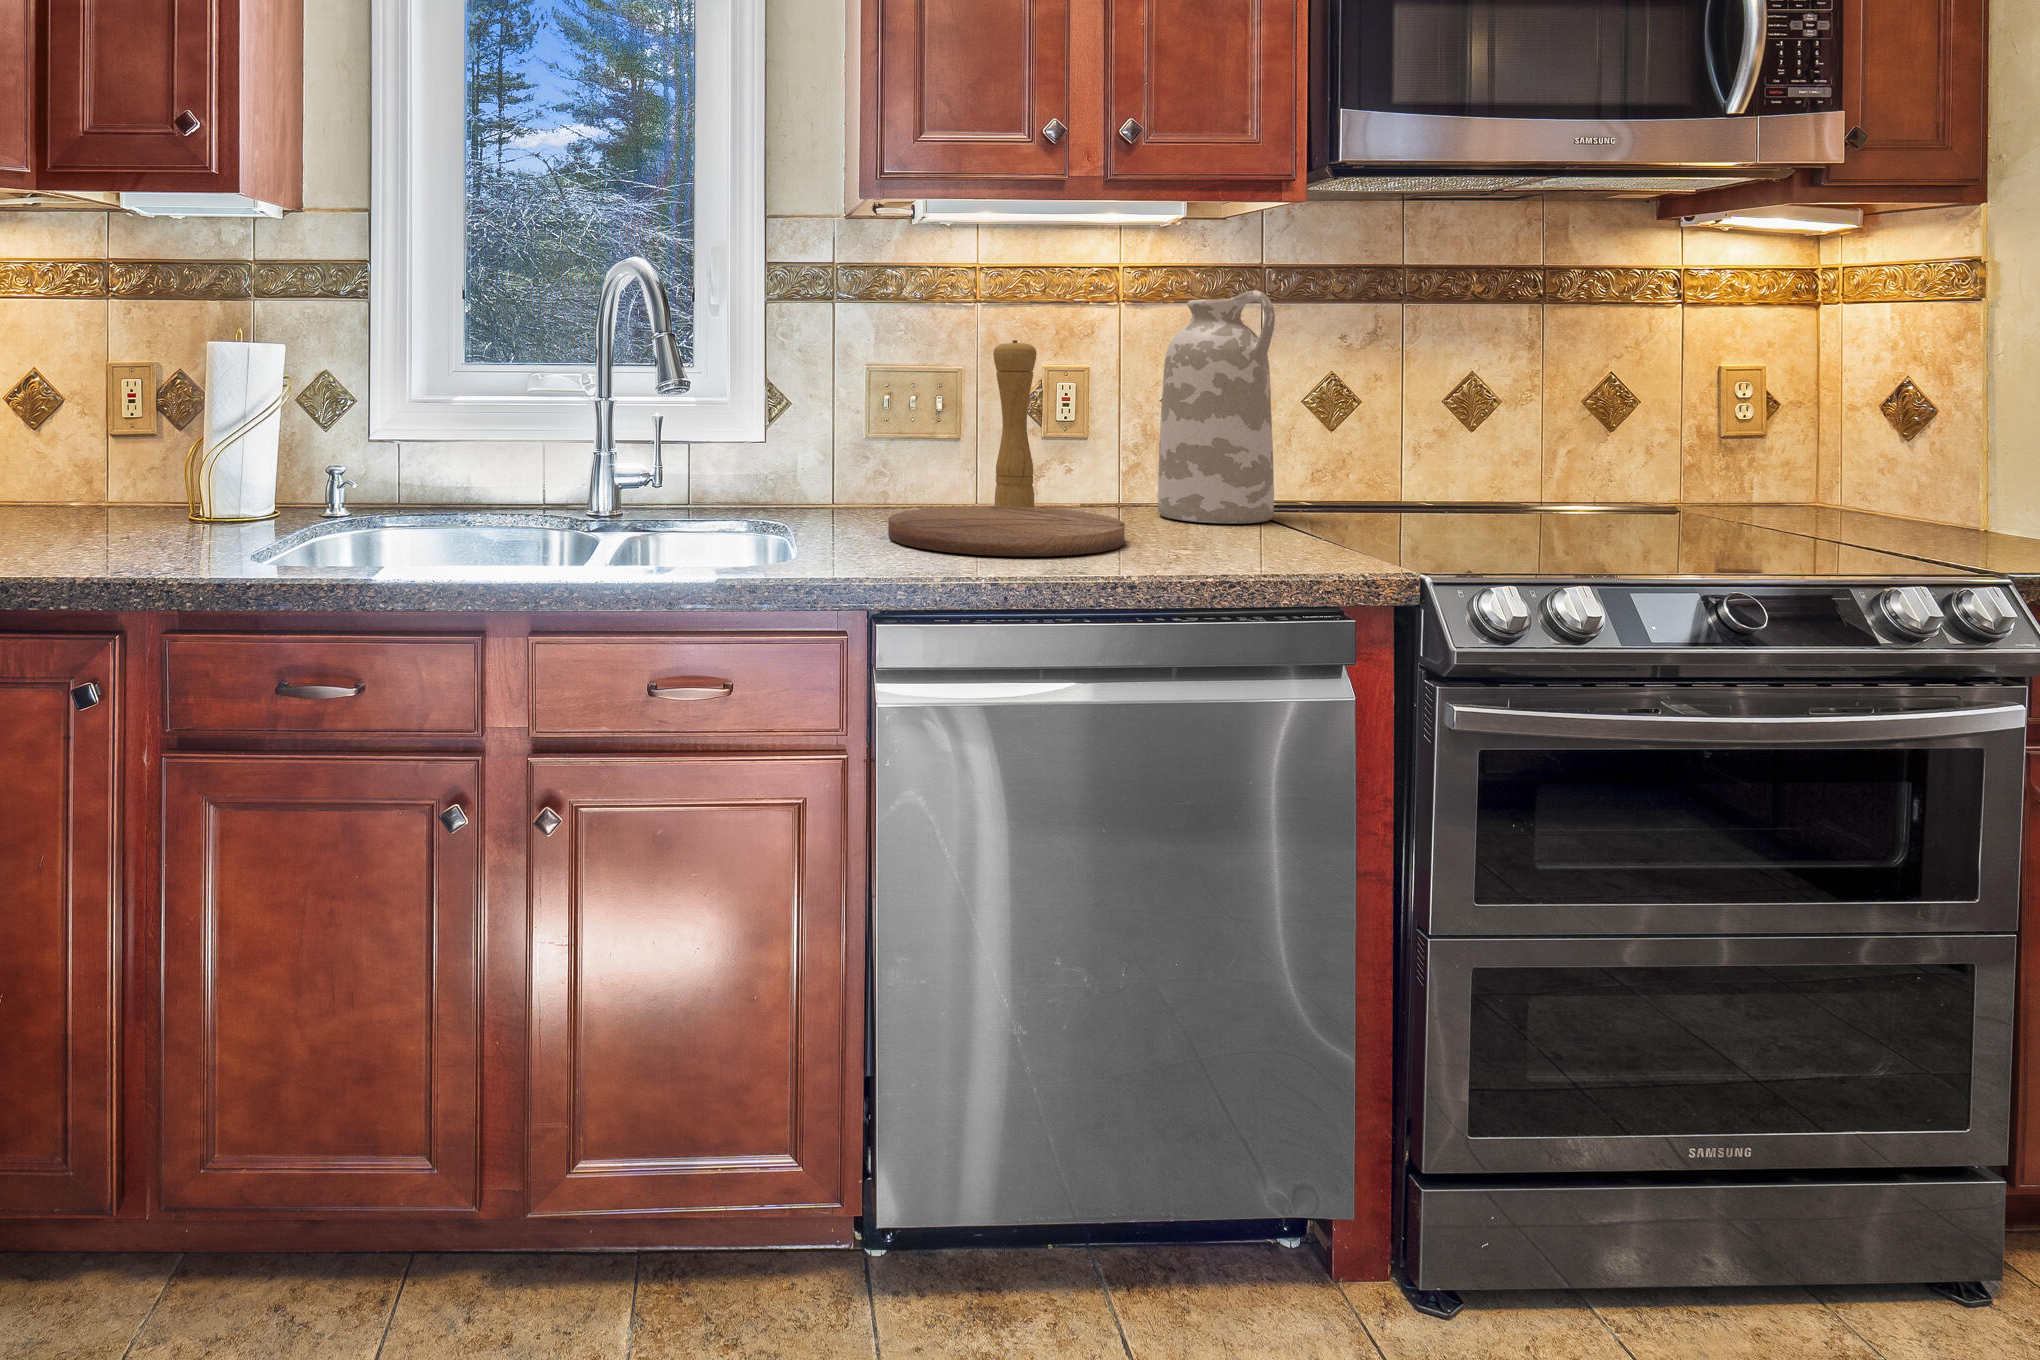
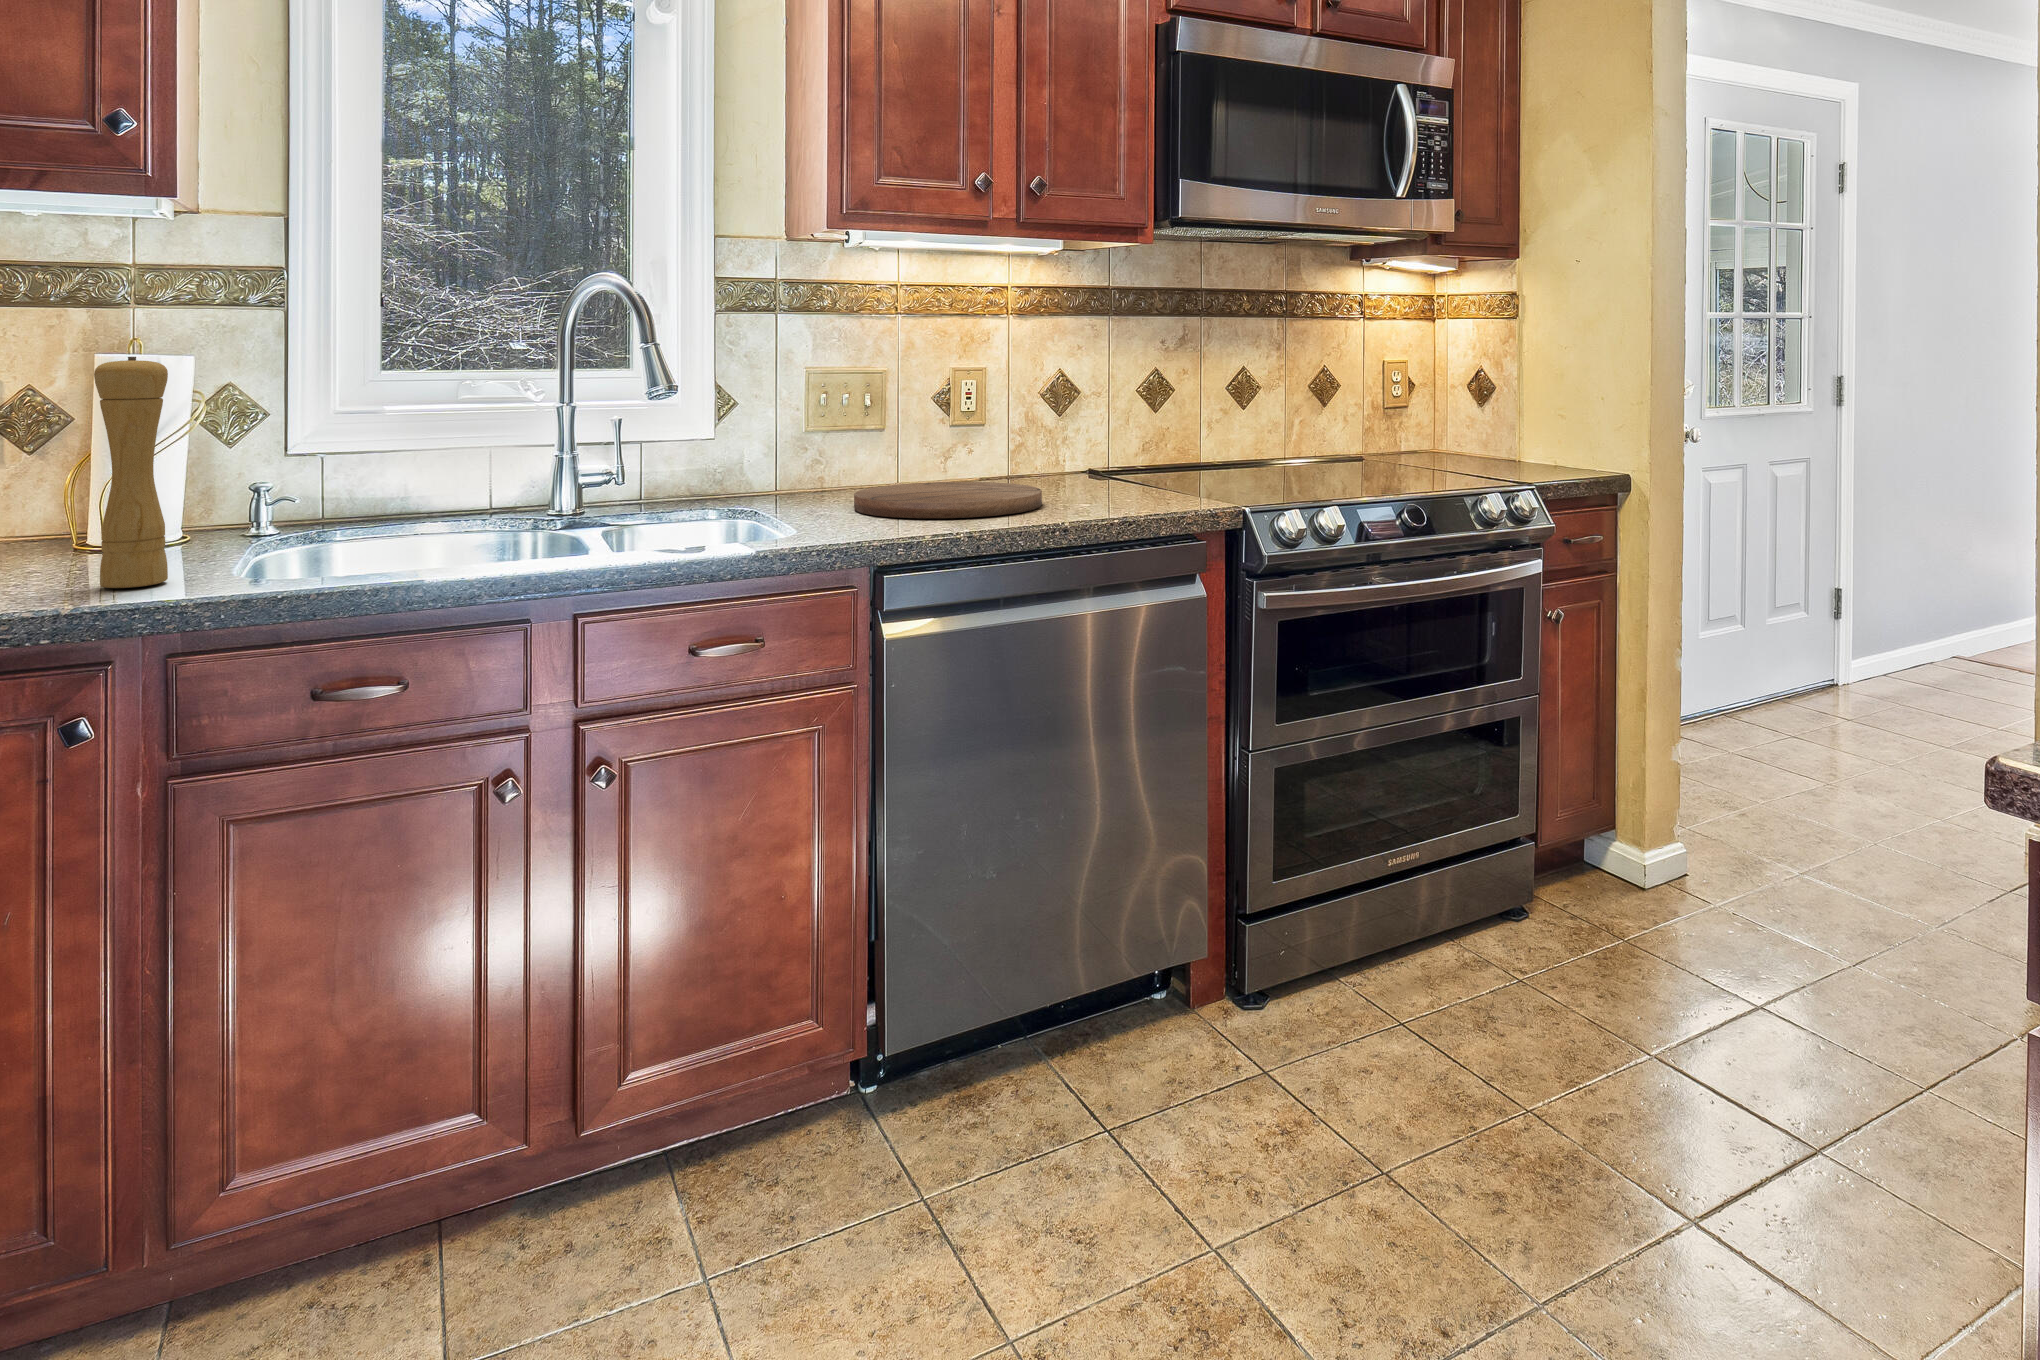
vase: present [1158,290,1275,524] -> none [1041,308,1128,486]
pepper mill: present [993,340,1037,508] -> present [94,357,168,588]

